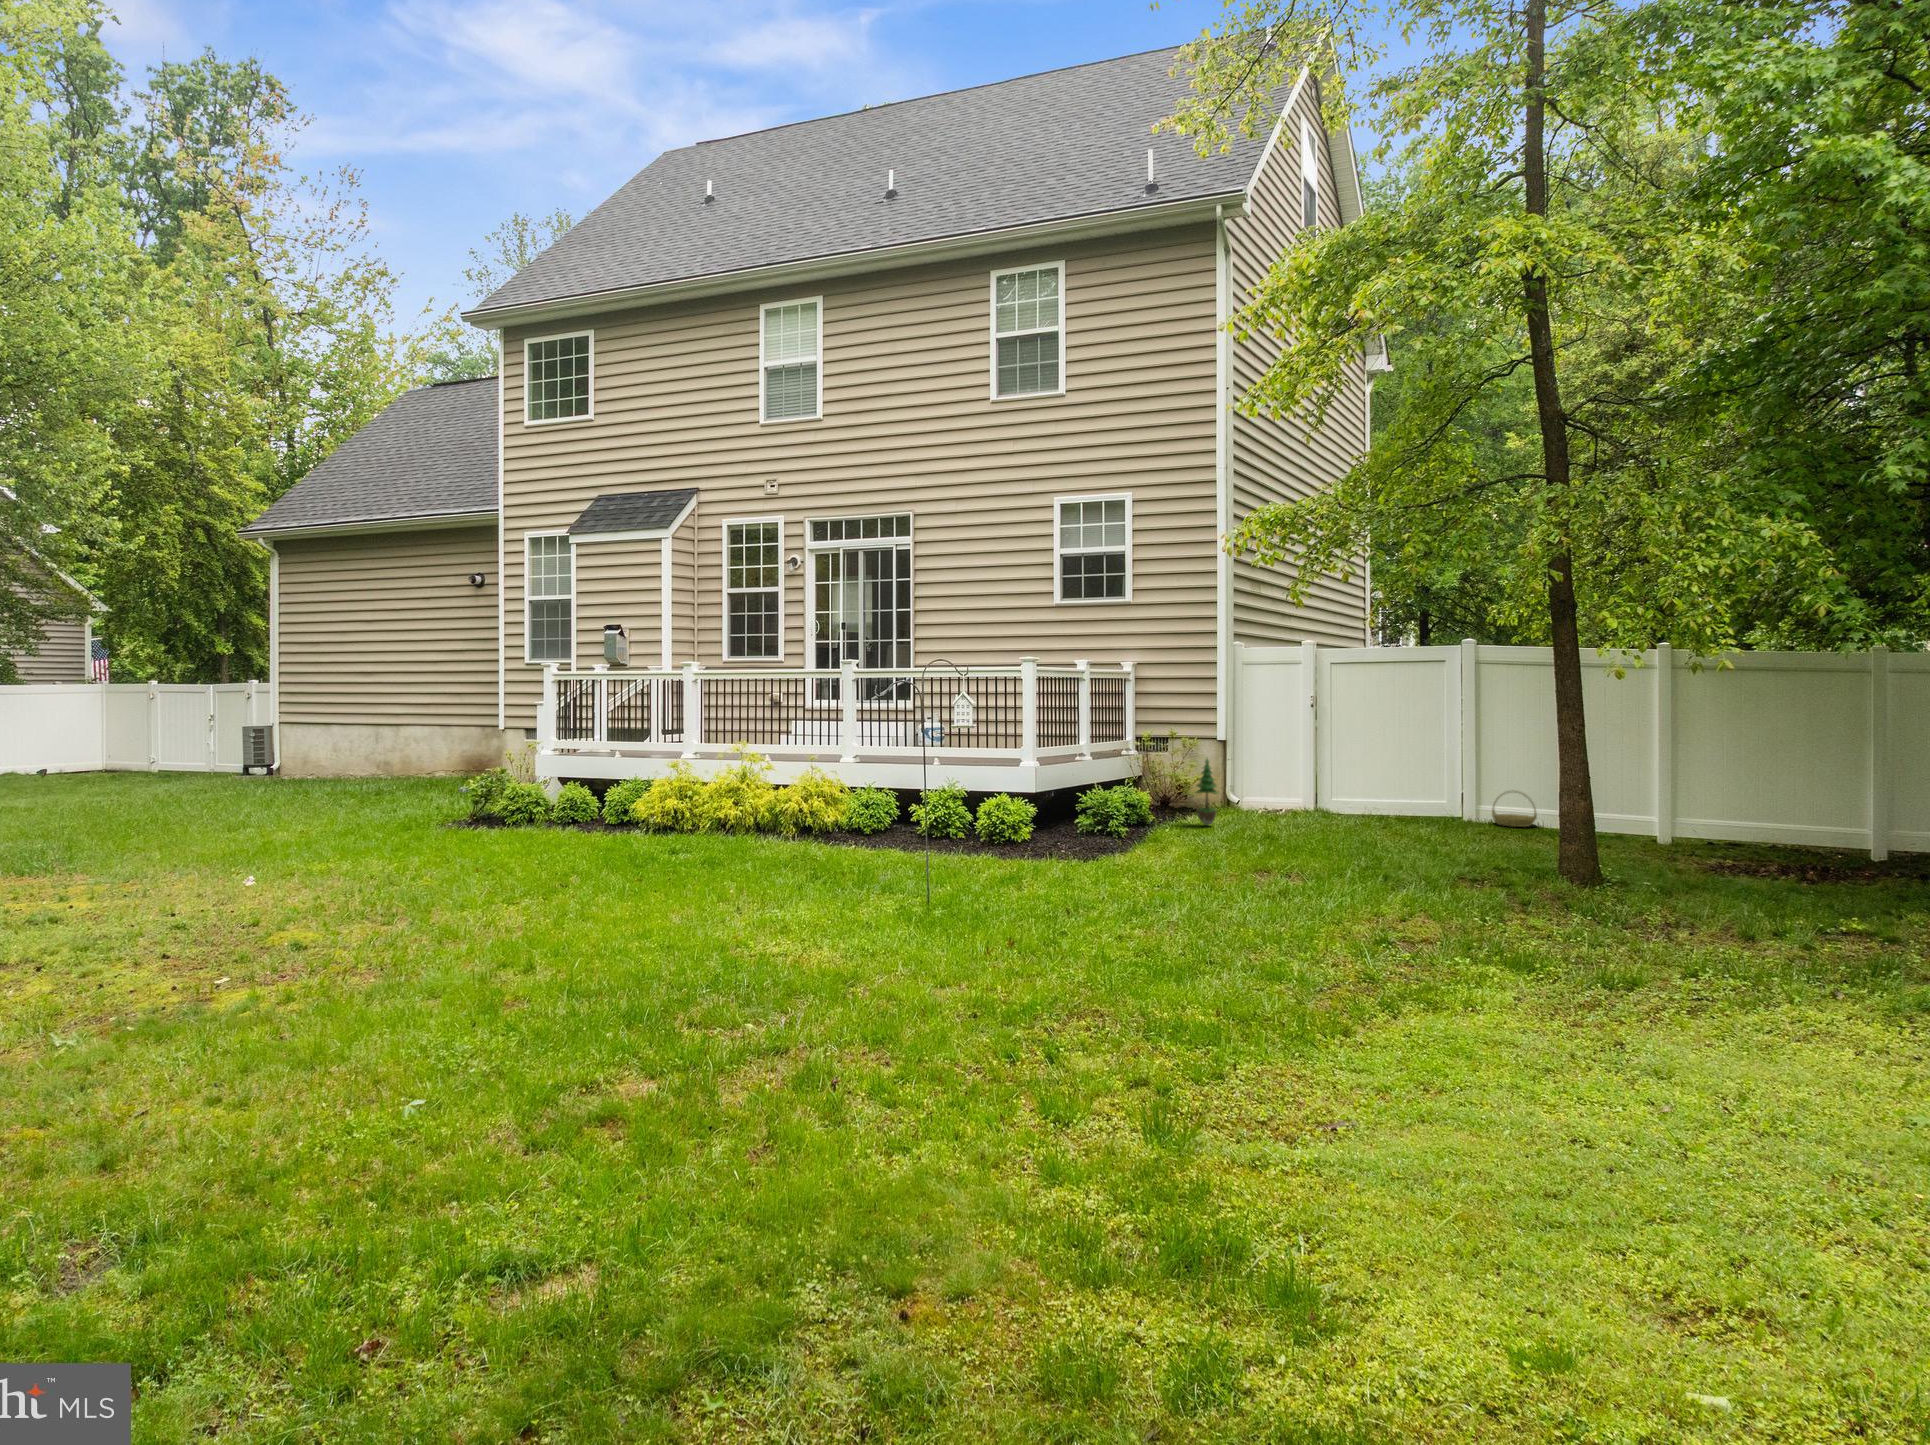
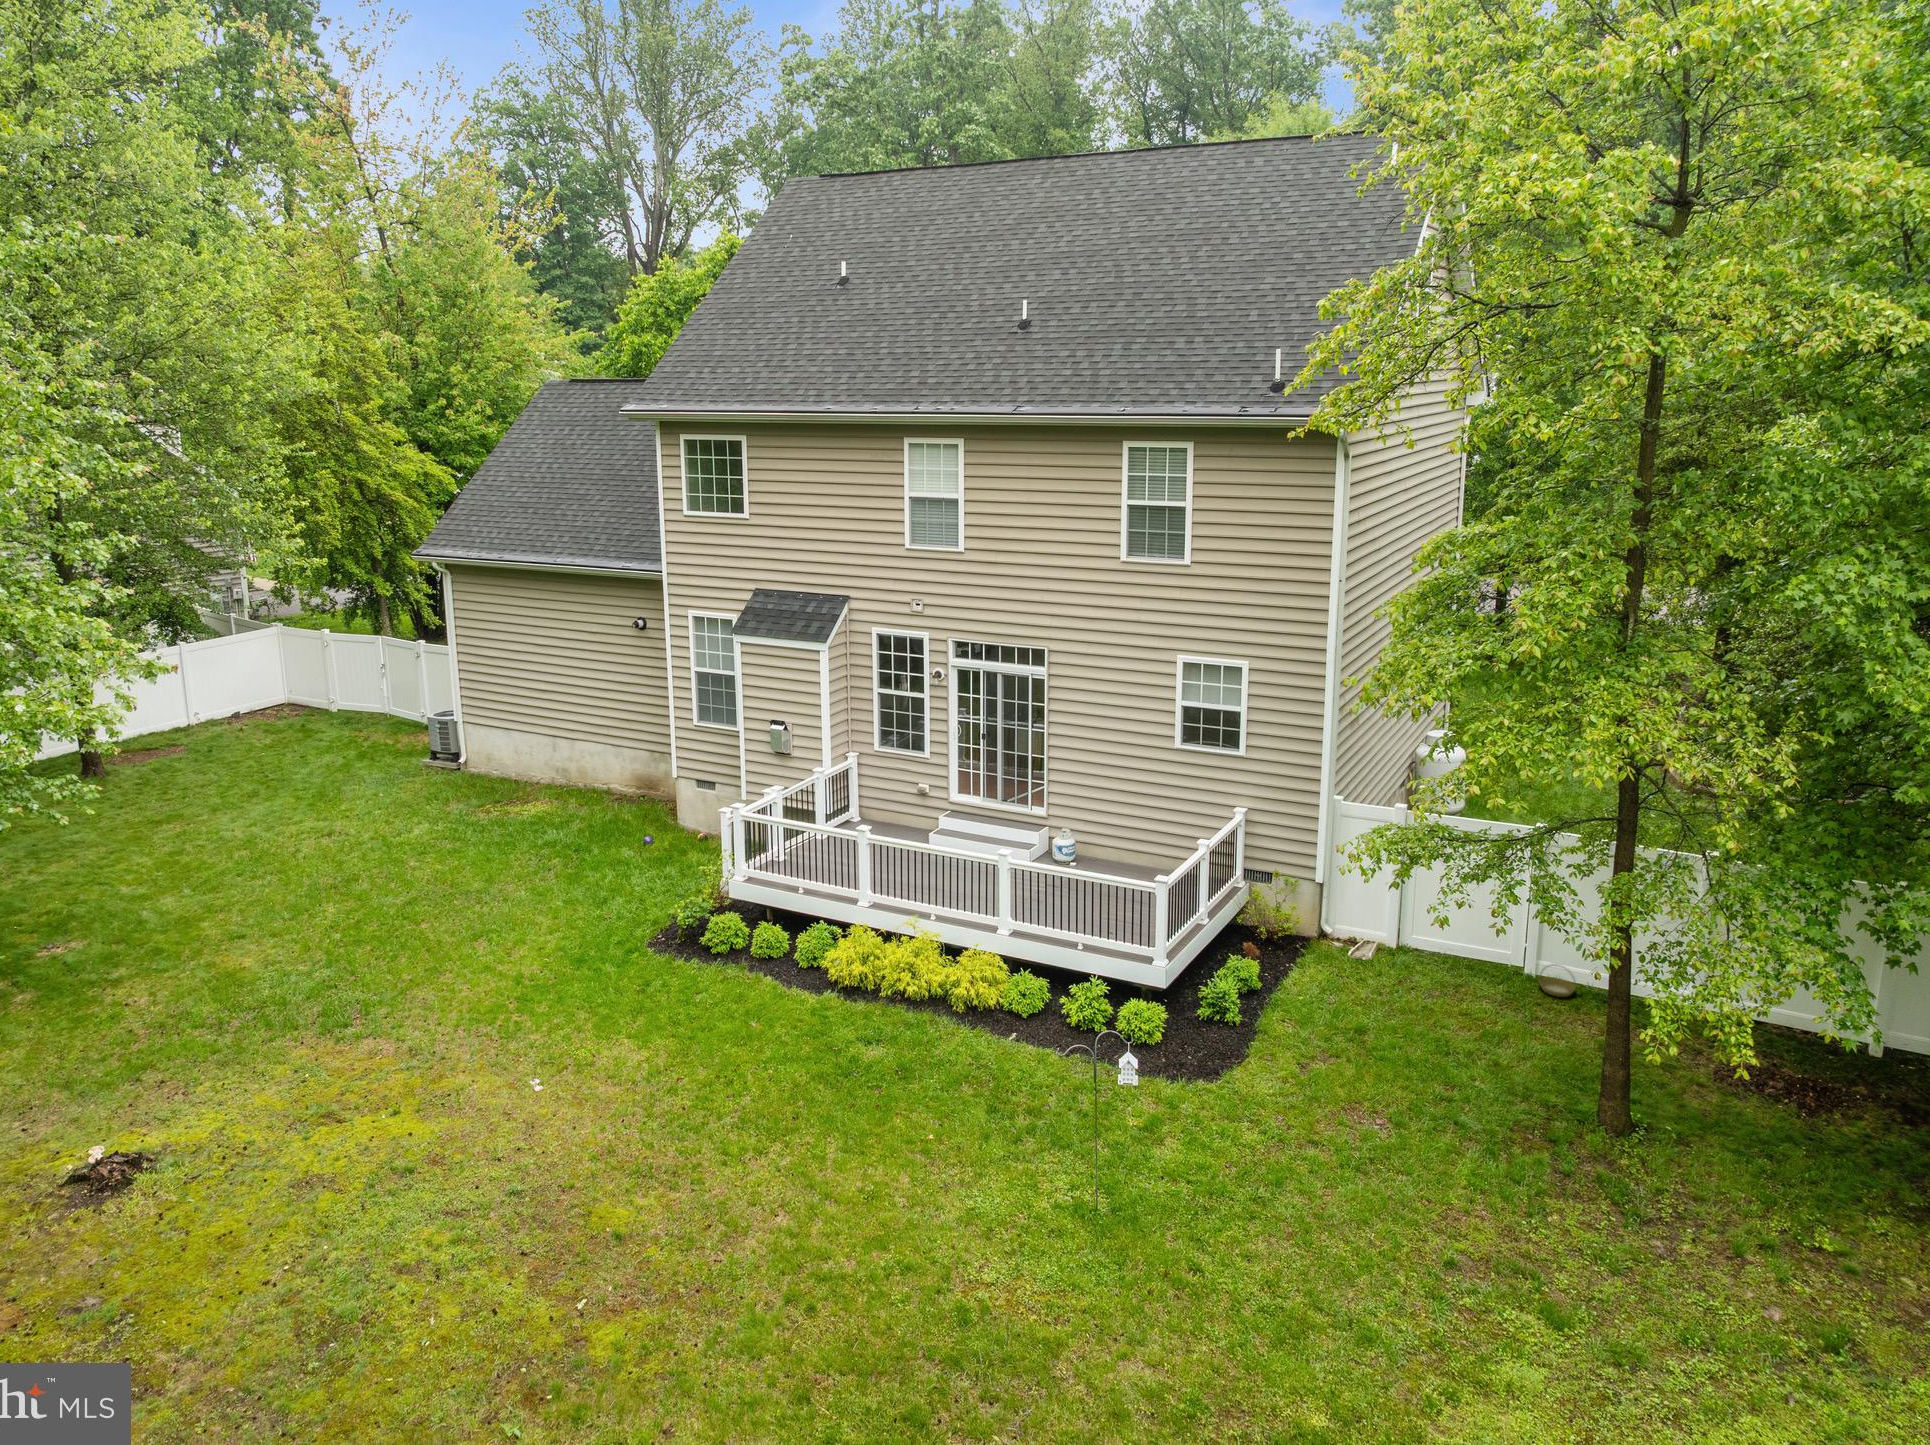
potted tree: present [1195,759,1217,825] -> none [1289,937,1310,989]

